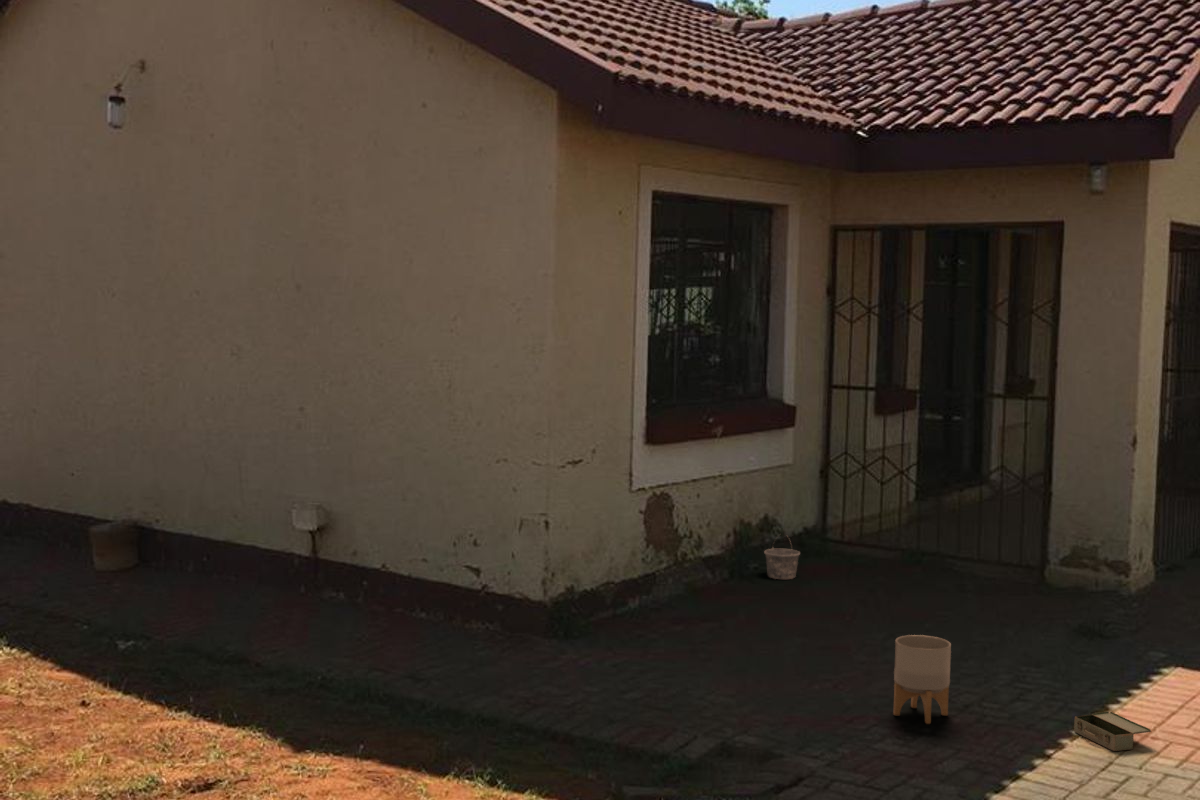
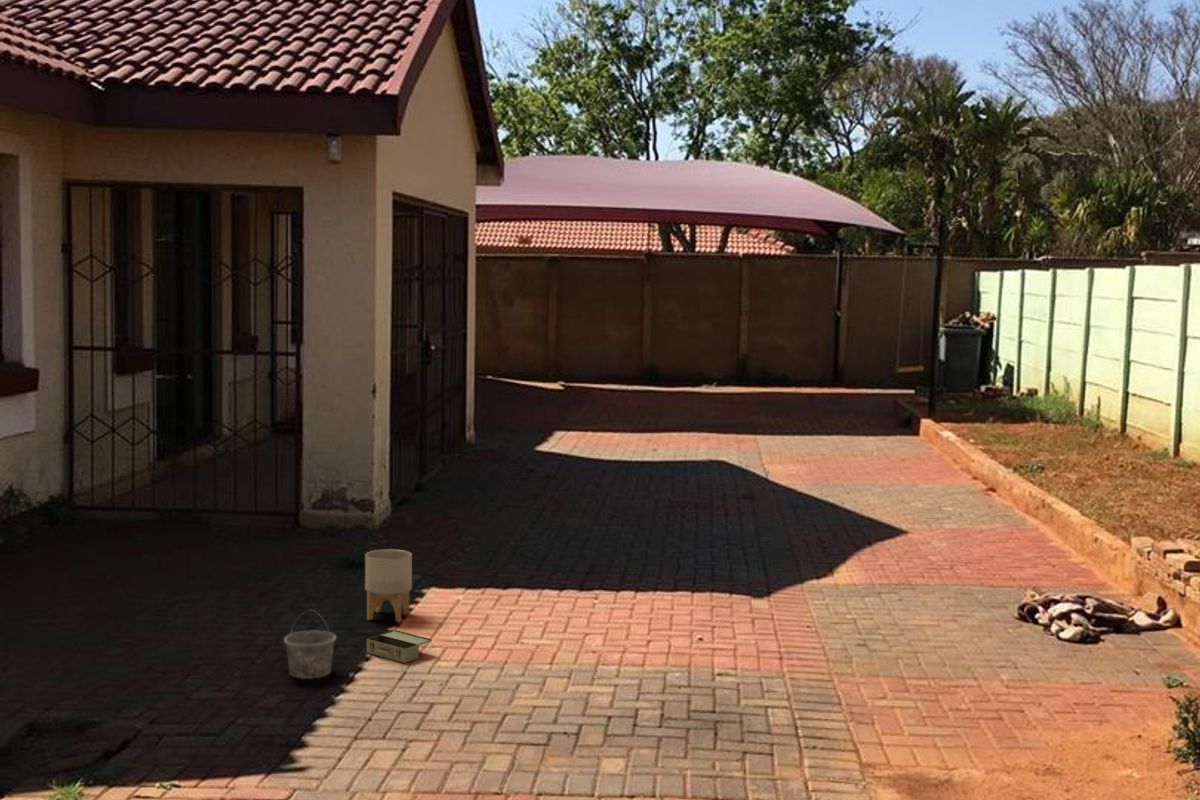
bucket: present [764,548,800,579] -> present [284,631,336,679]
planter: present [894,635,951,724] -> present [365,549,412,622]

